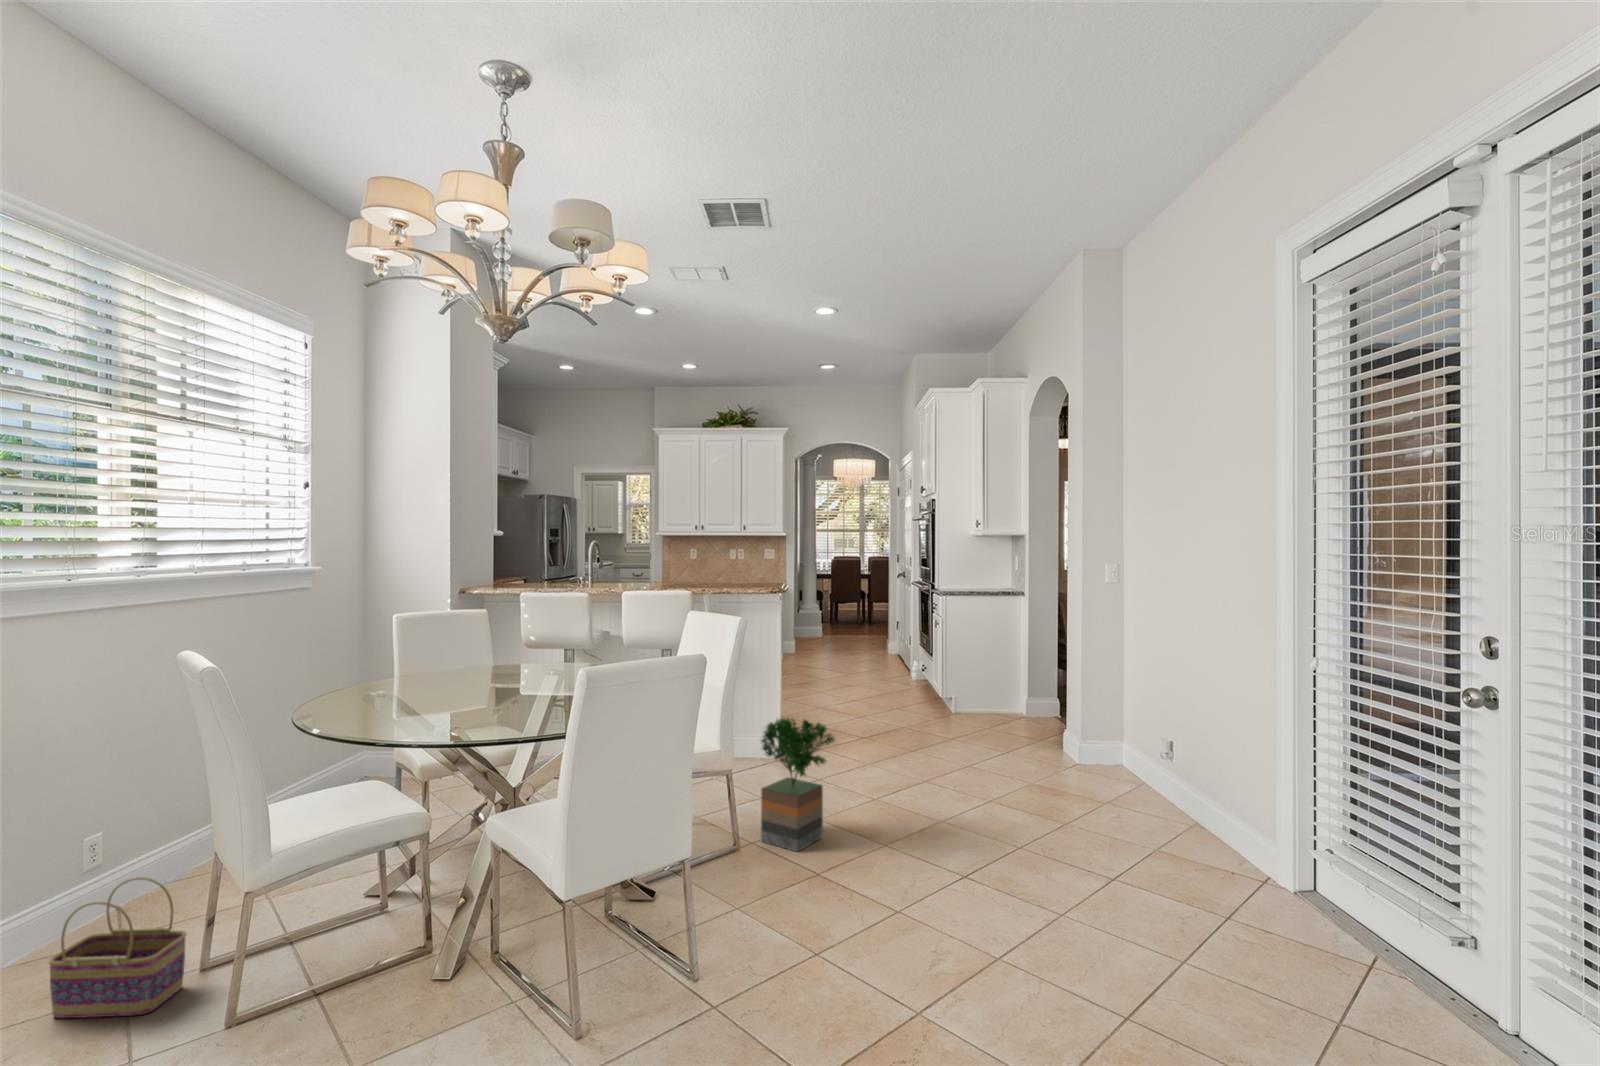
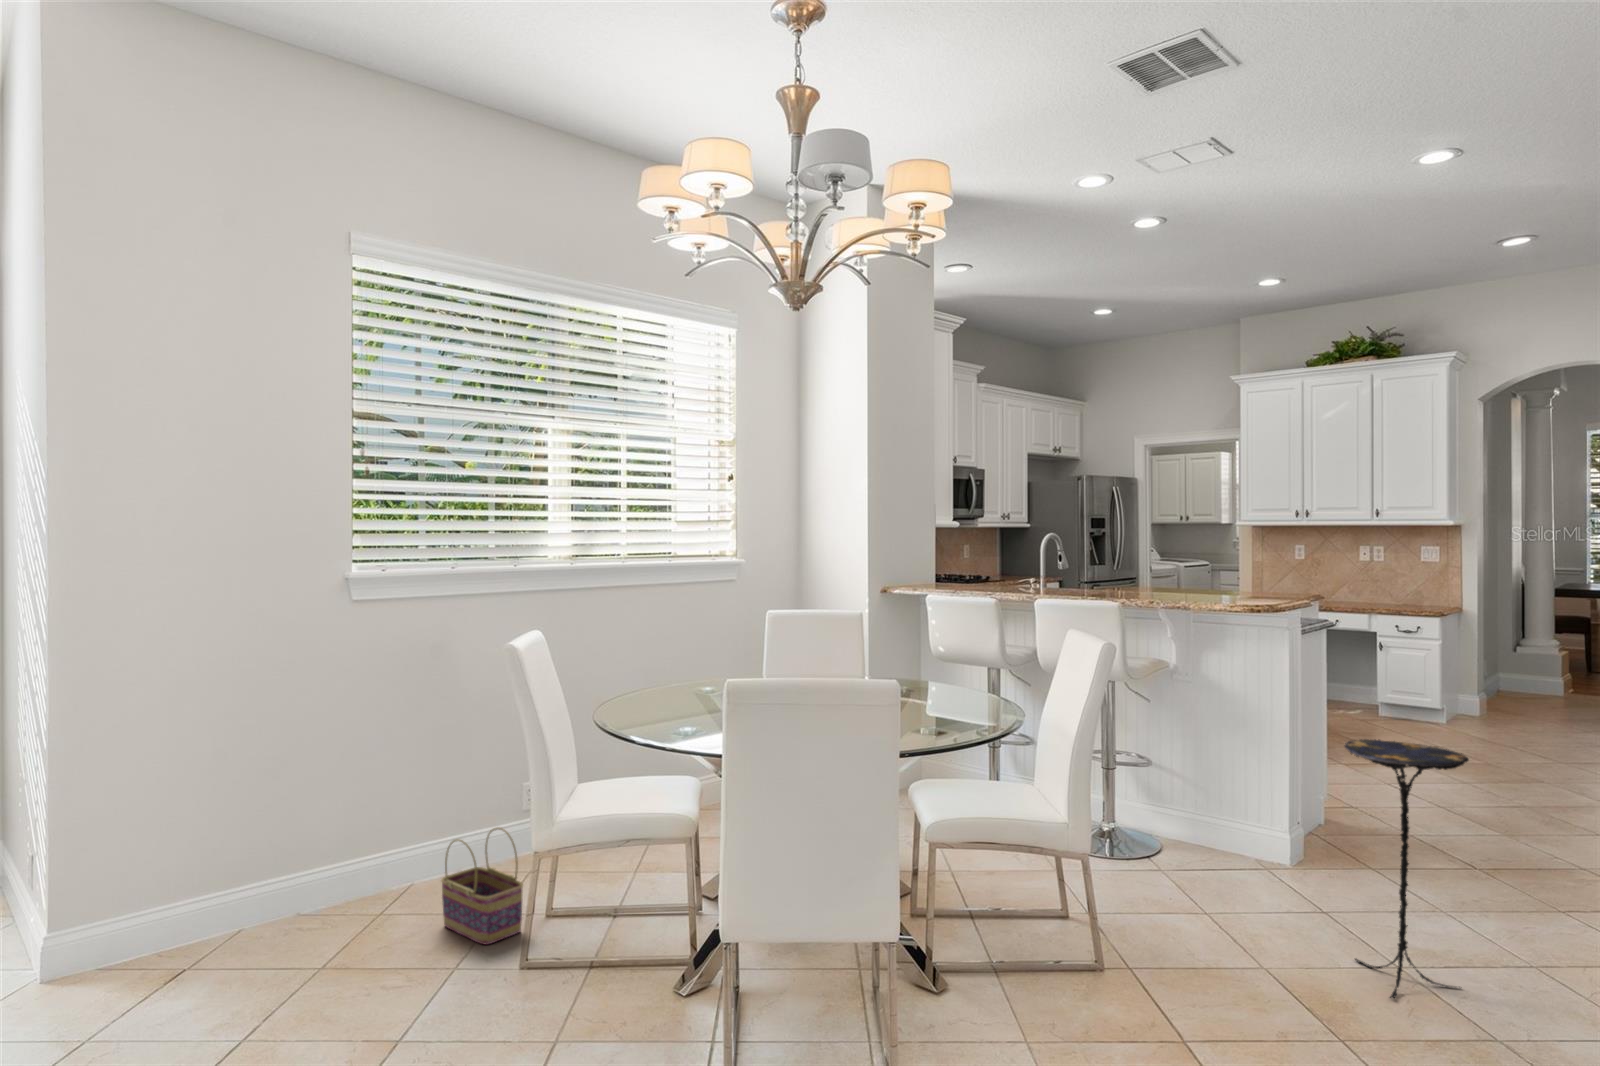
side table: none [853,663,917,815] -> present [1345,739,1469,998]
potted tree: present [761,718,835,852] -> none [1128,798,1270,1005]

